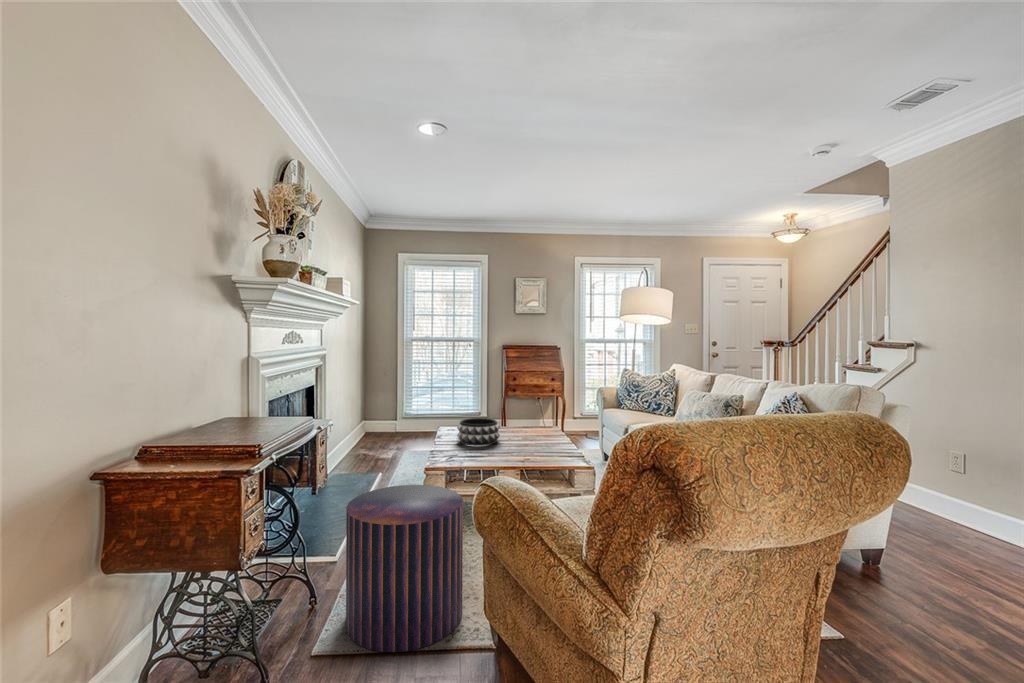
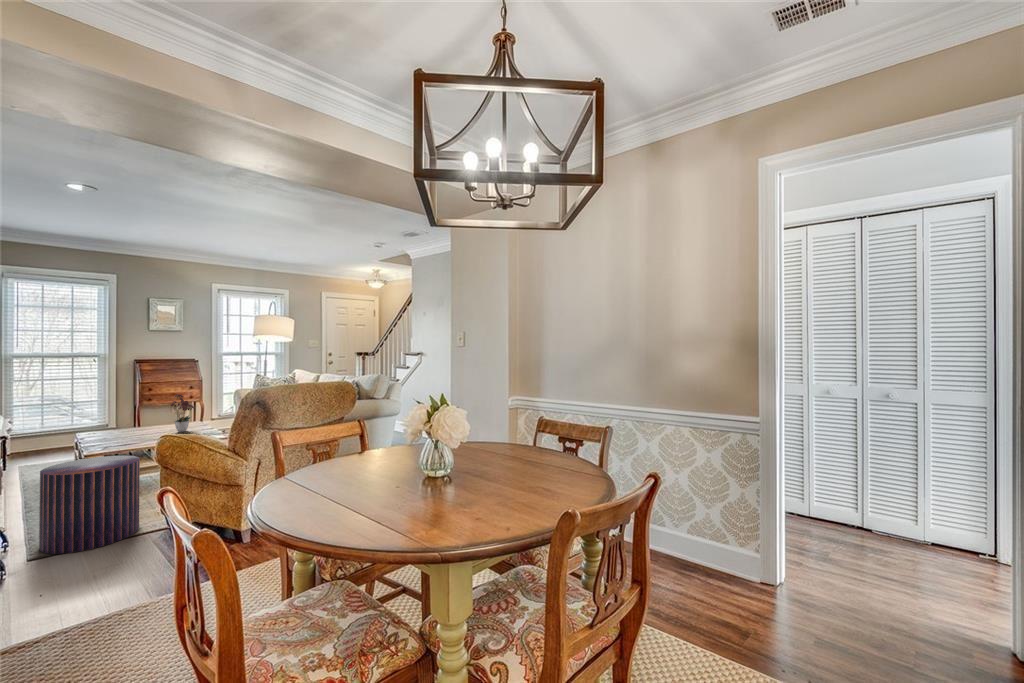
flower arrangement: none [519,390,550,446] -> present [171,394,194,432]
decorative bowl: present [457,418,500,446] -> none [106,417,150,438]

